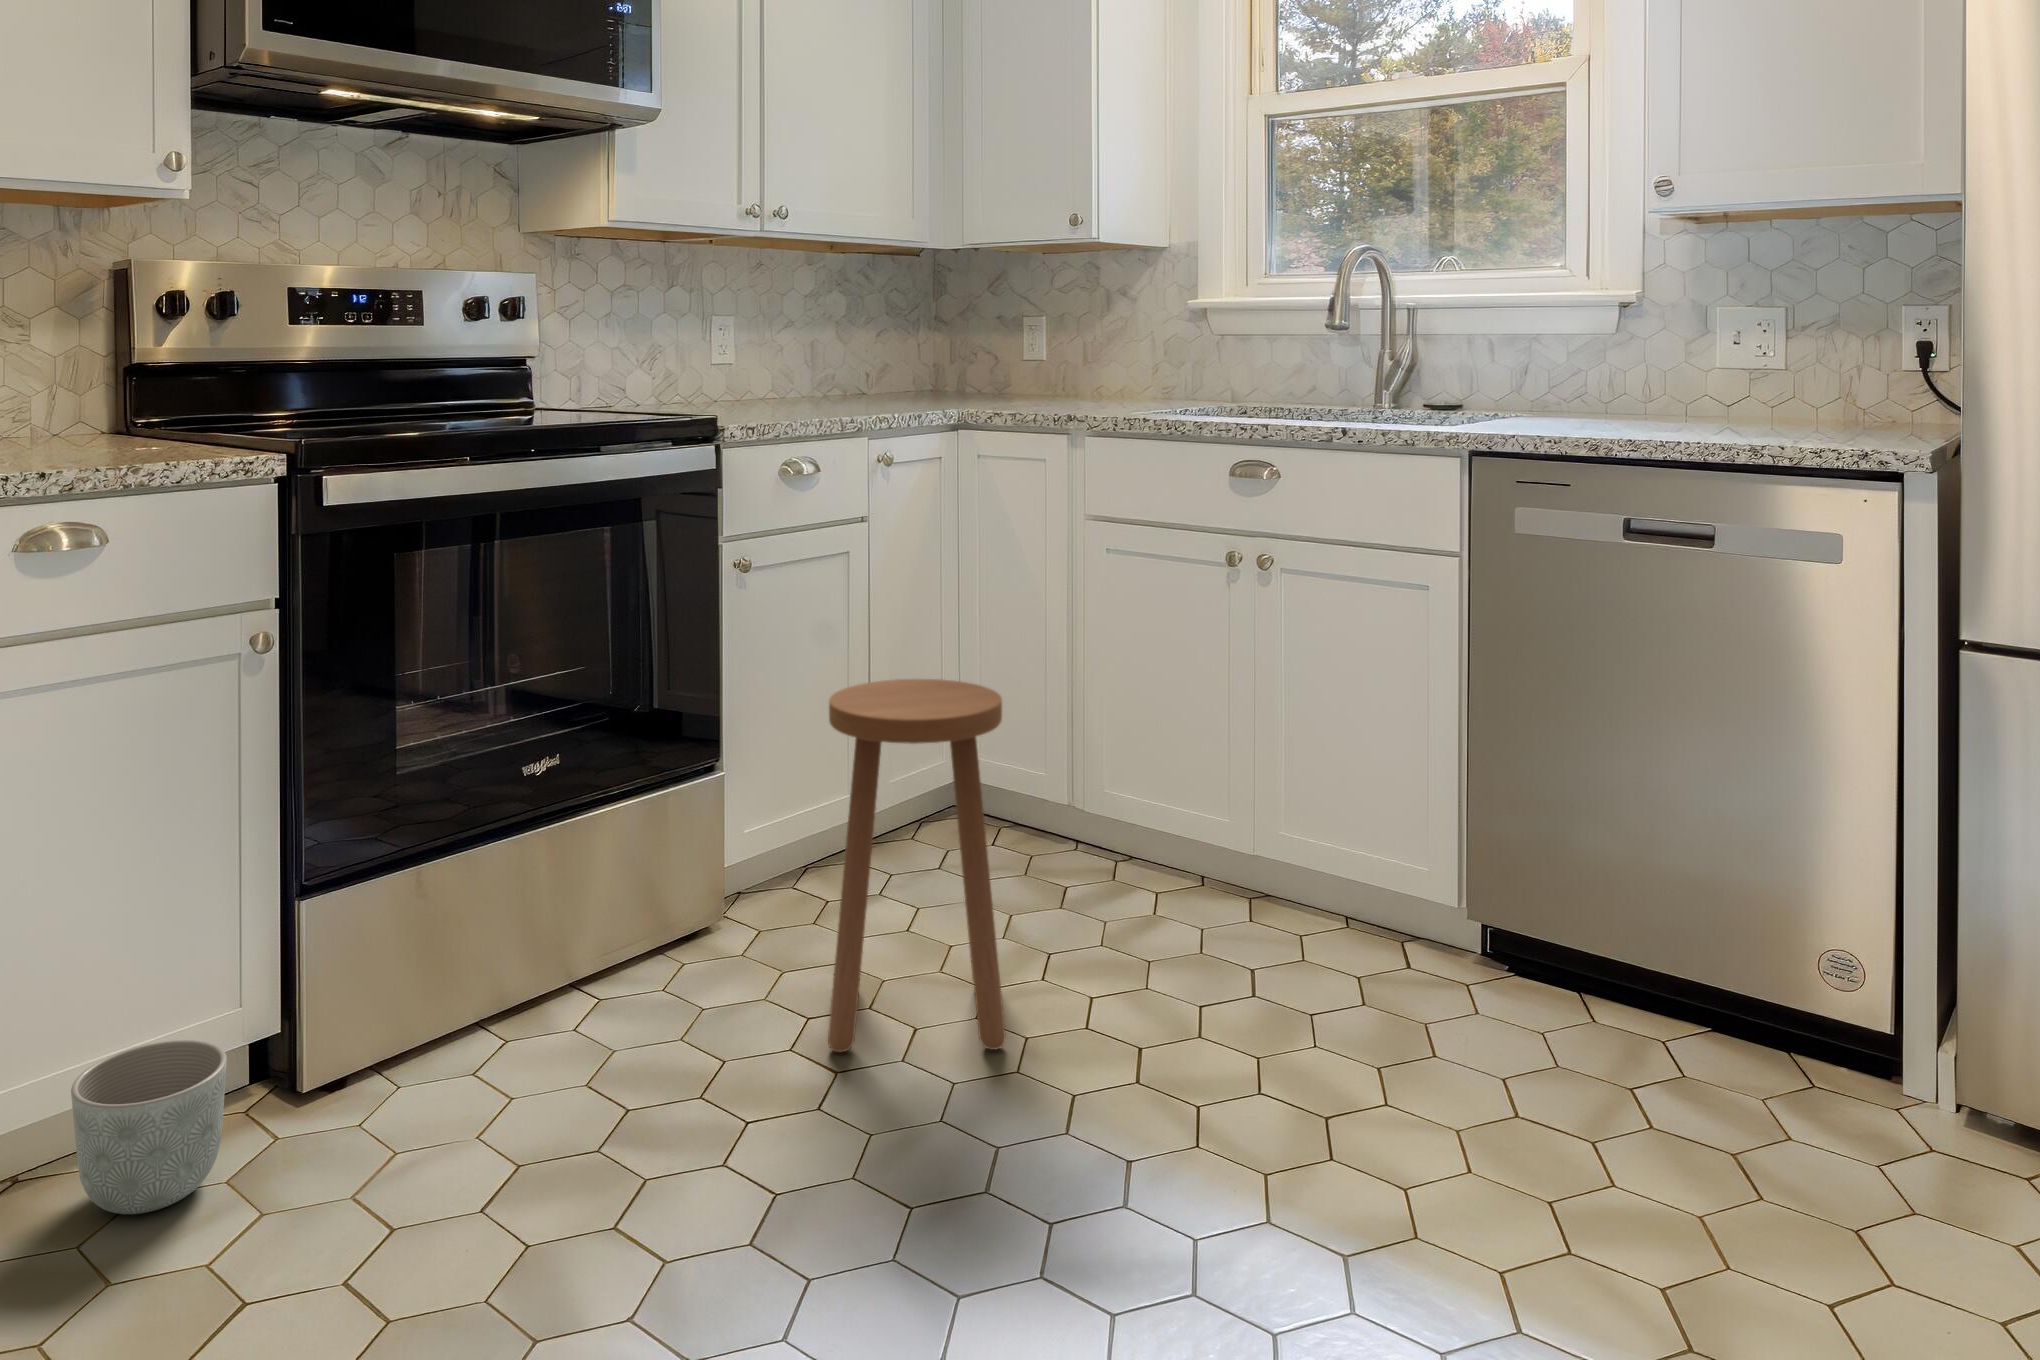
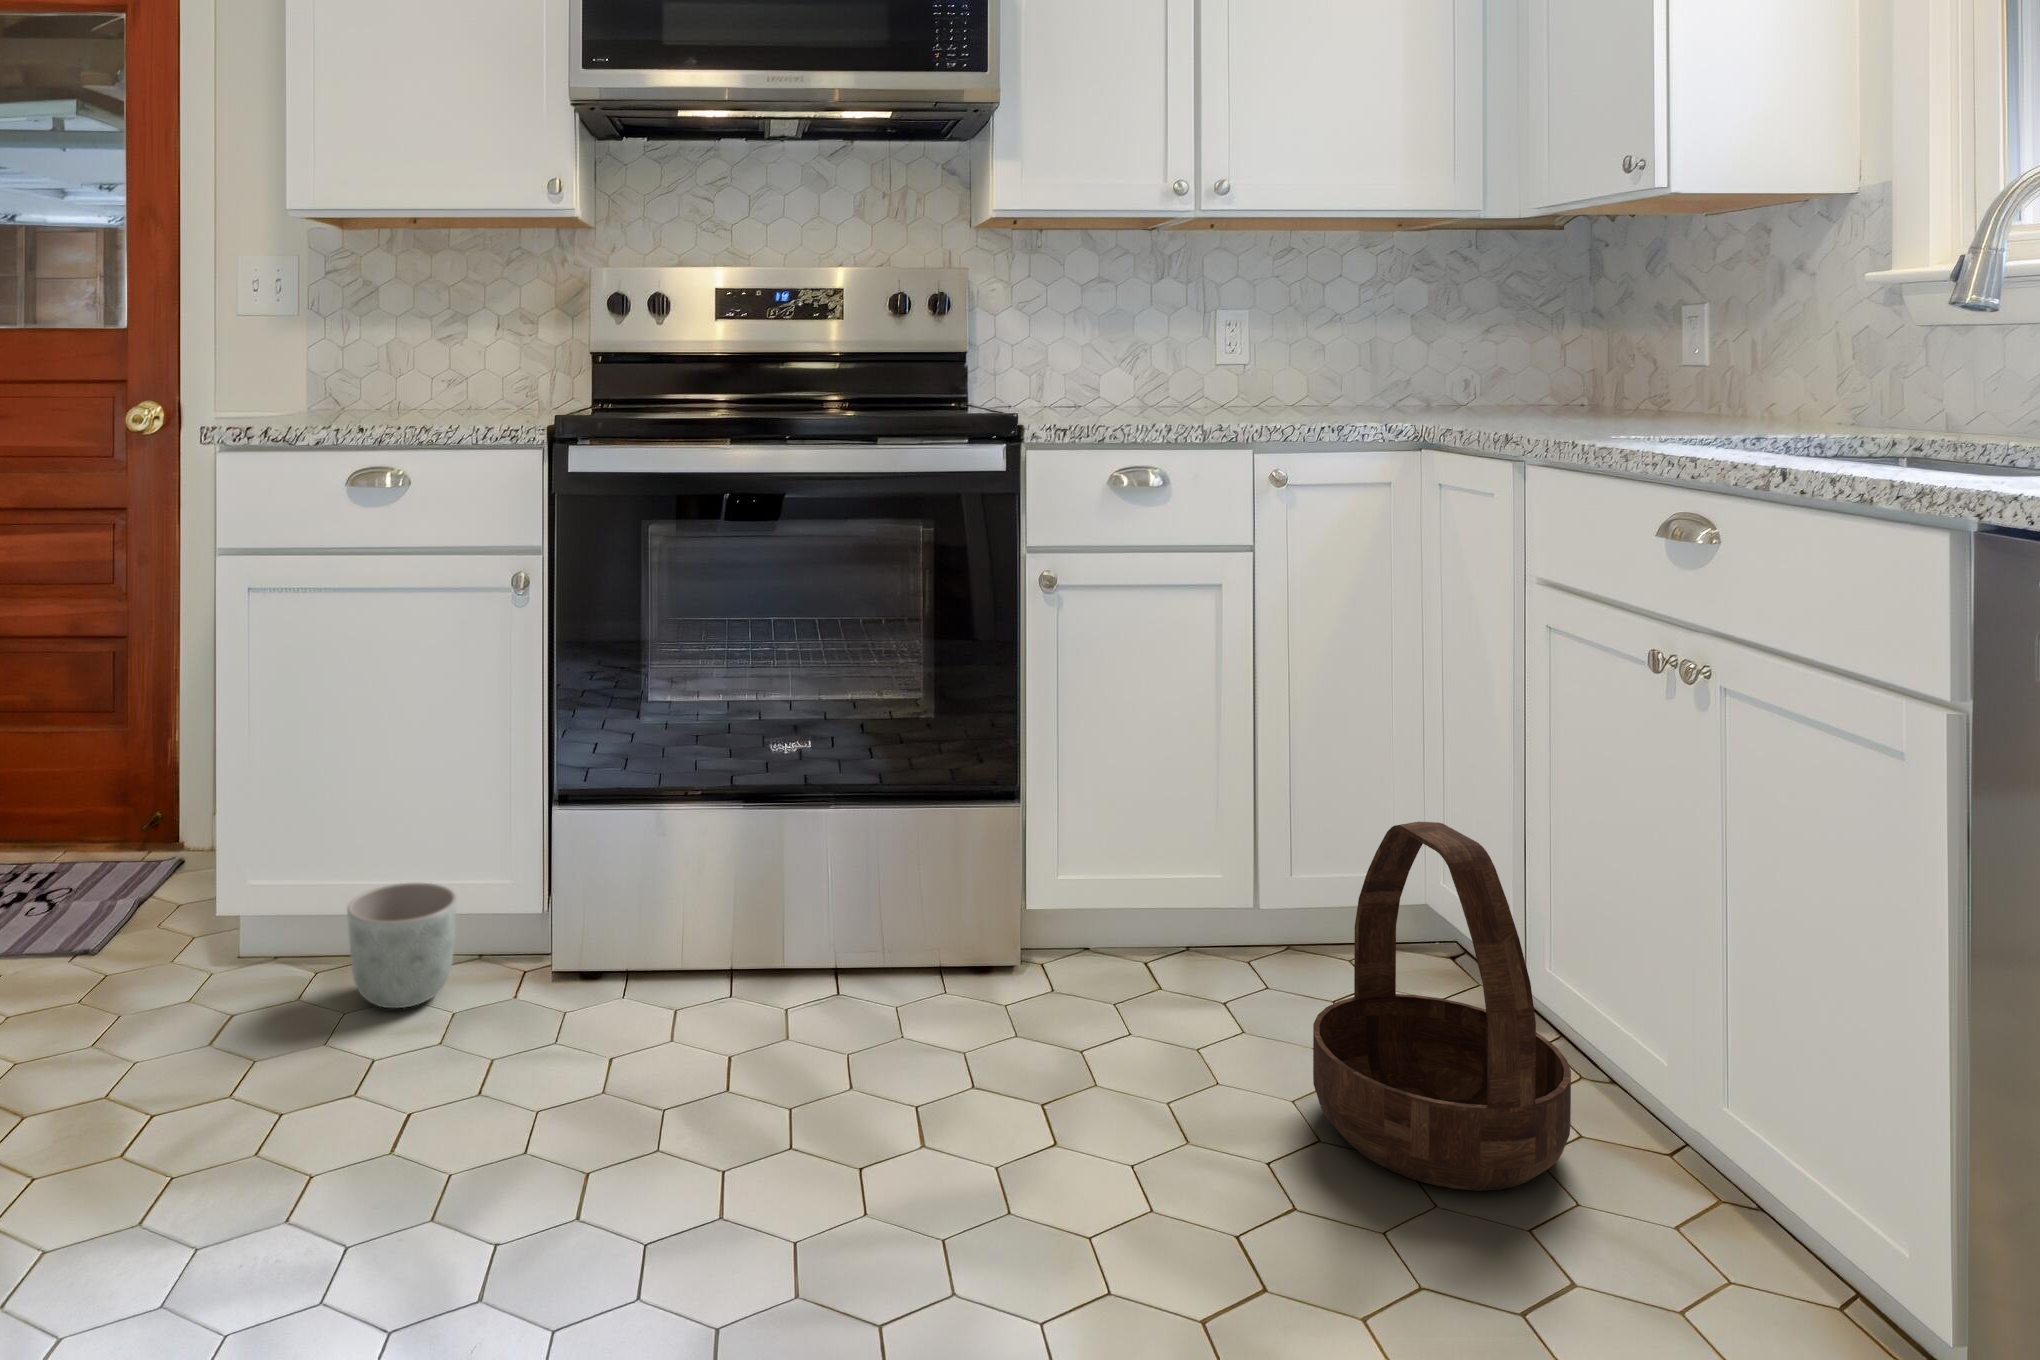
stool: present [828,679,1006,1052] -> none [933,721,1191,1187]
basket: none [1037,705,1212,962] -> present [1313,822,1571,1191]

